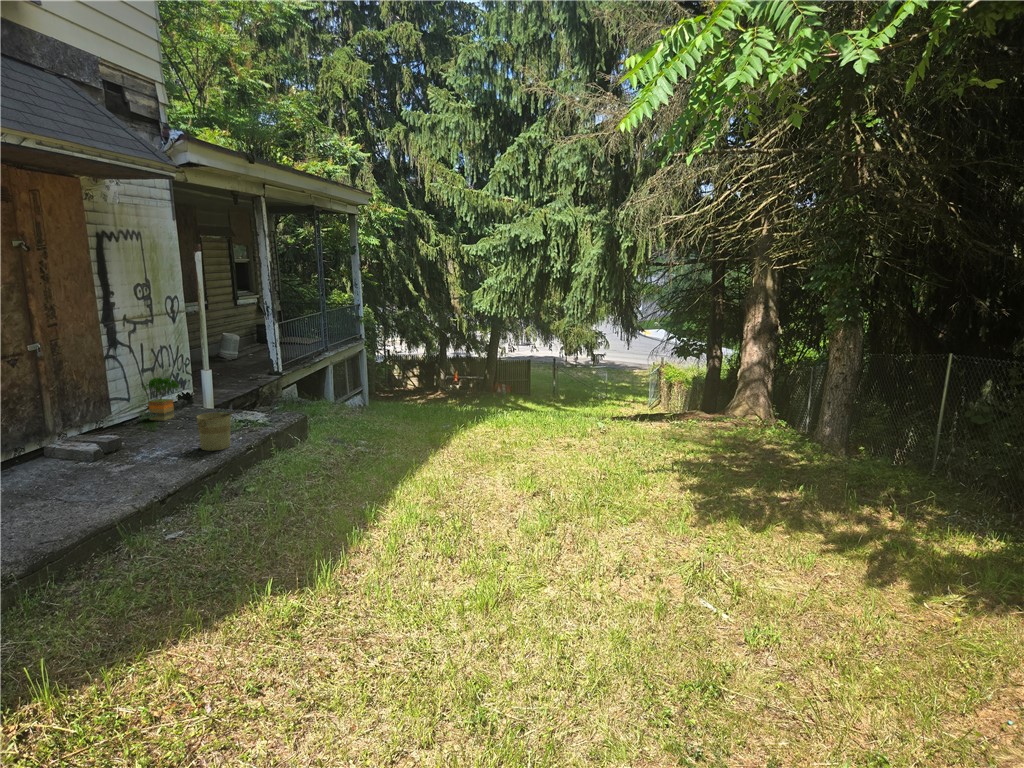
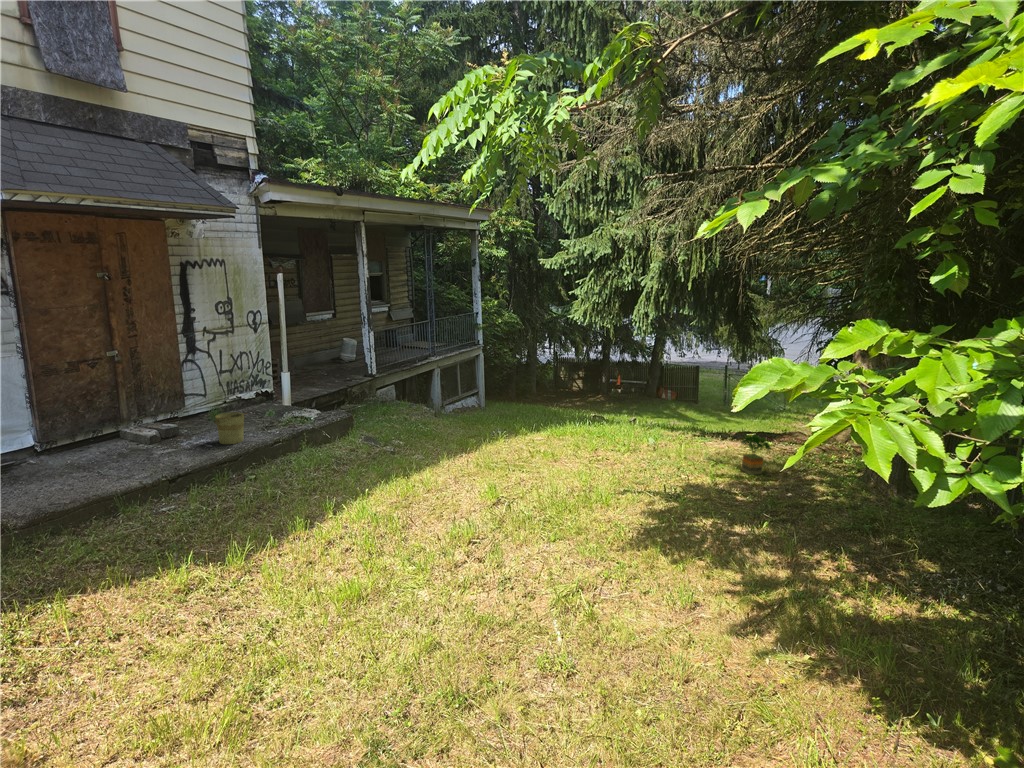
potted tree: present [143,377,179,421] -> present [742,436,771,474]

